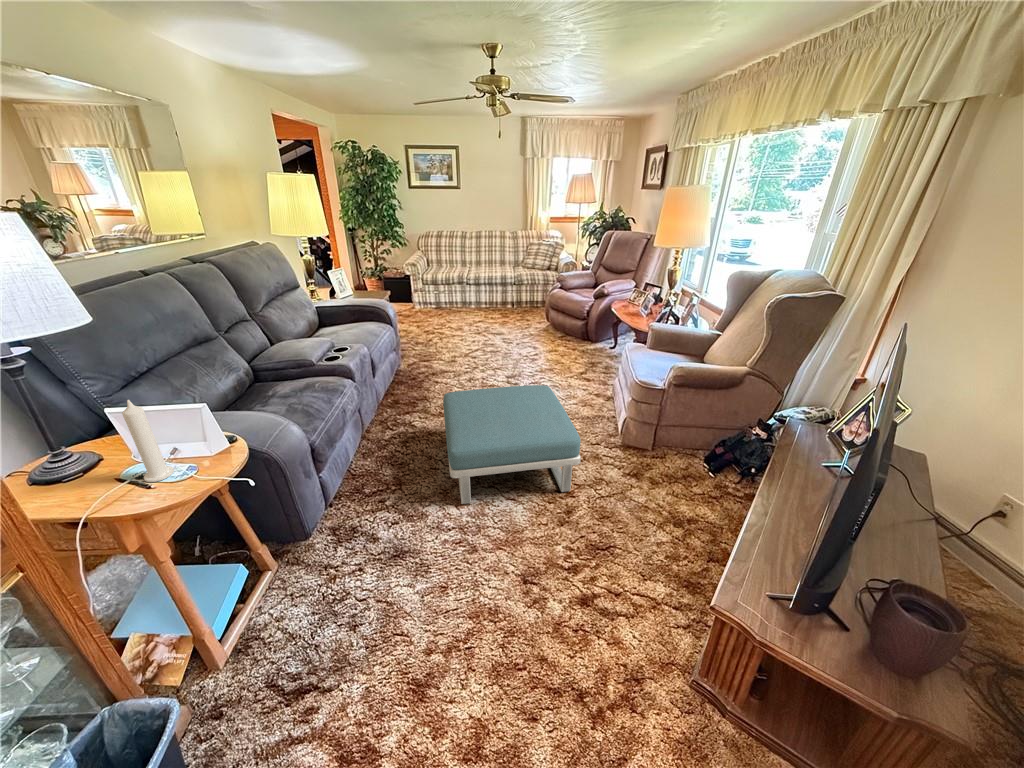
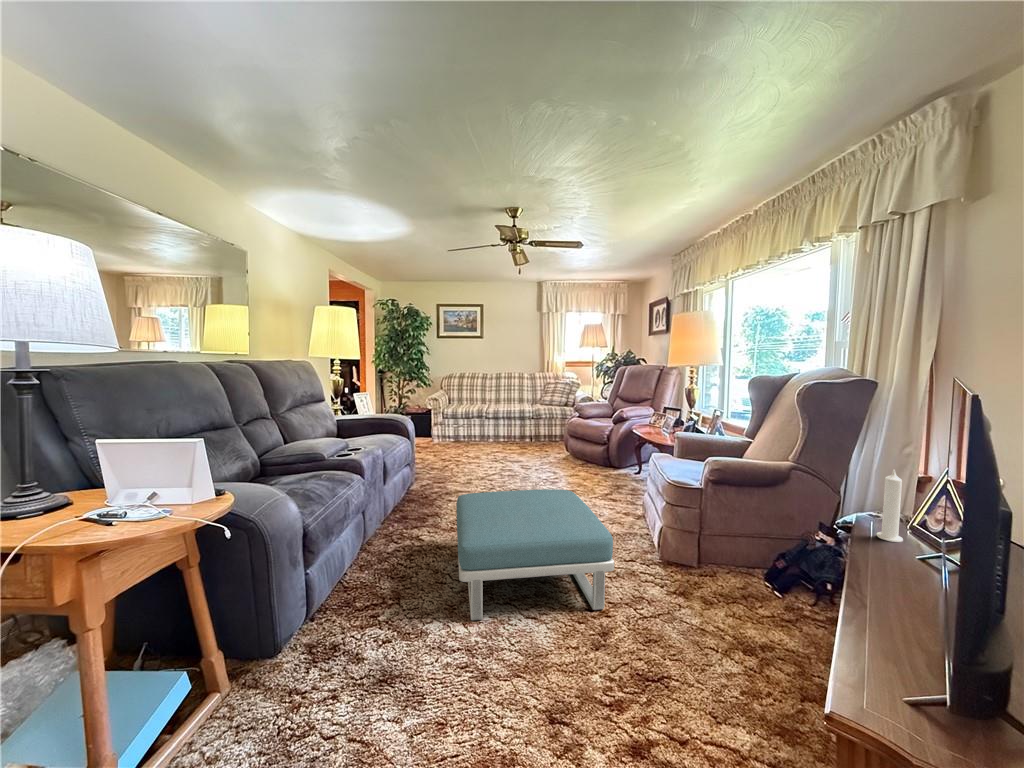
candle: present [122,400,174,482] -> present [877,470,903,542]

